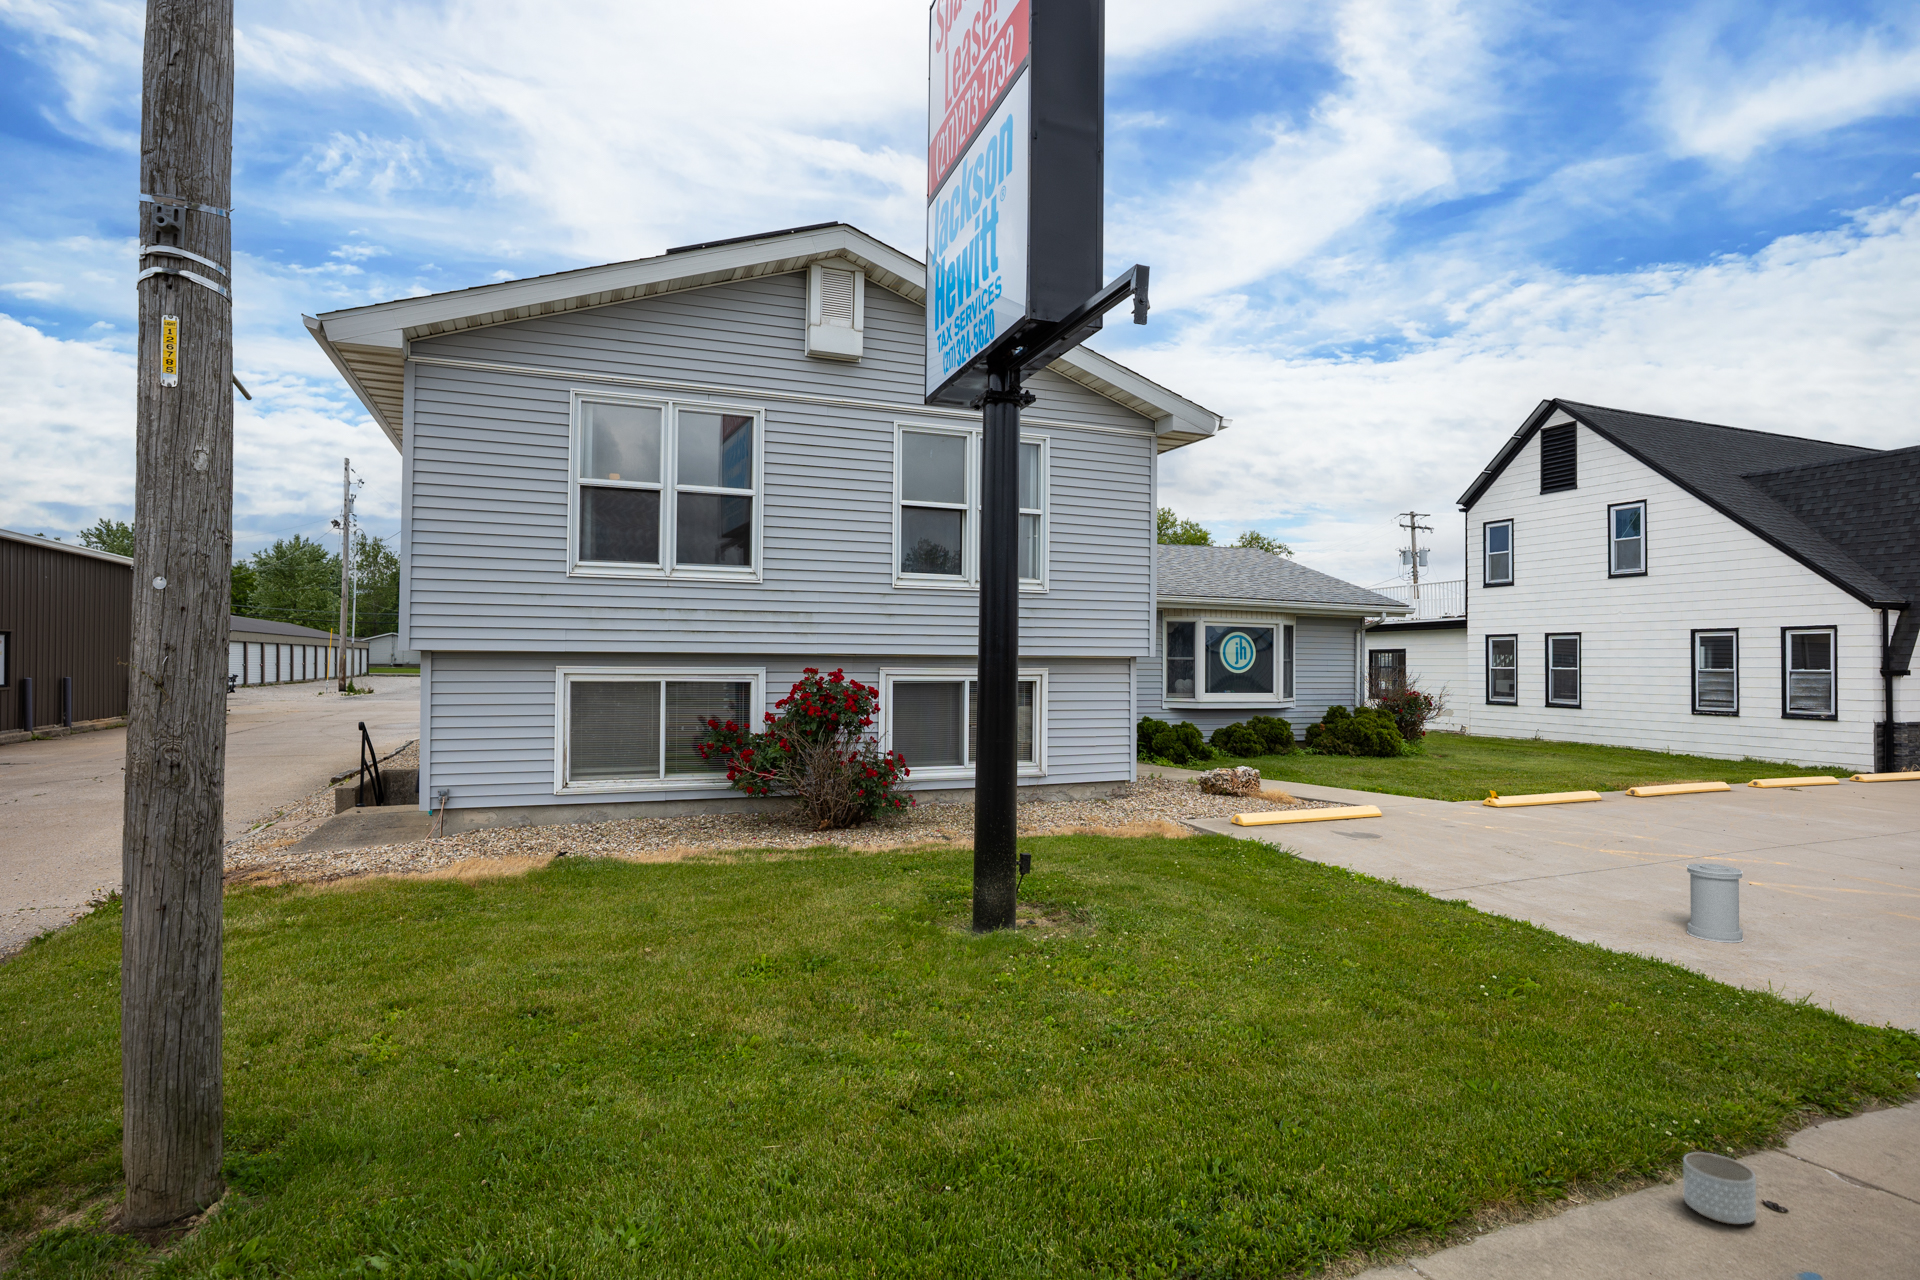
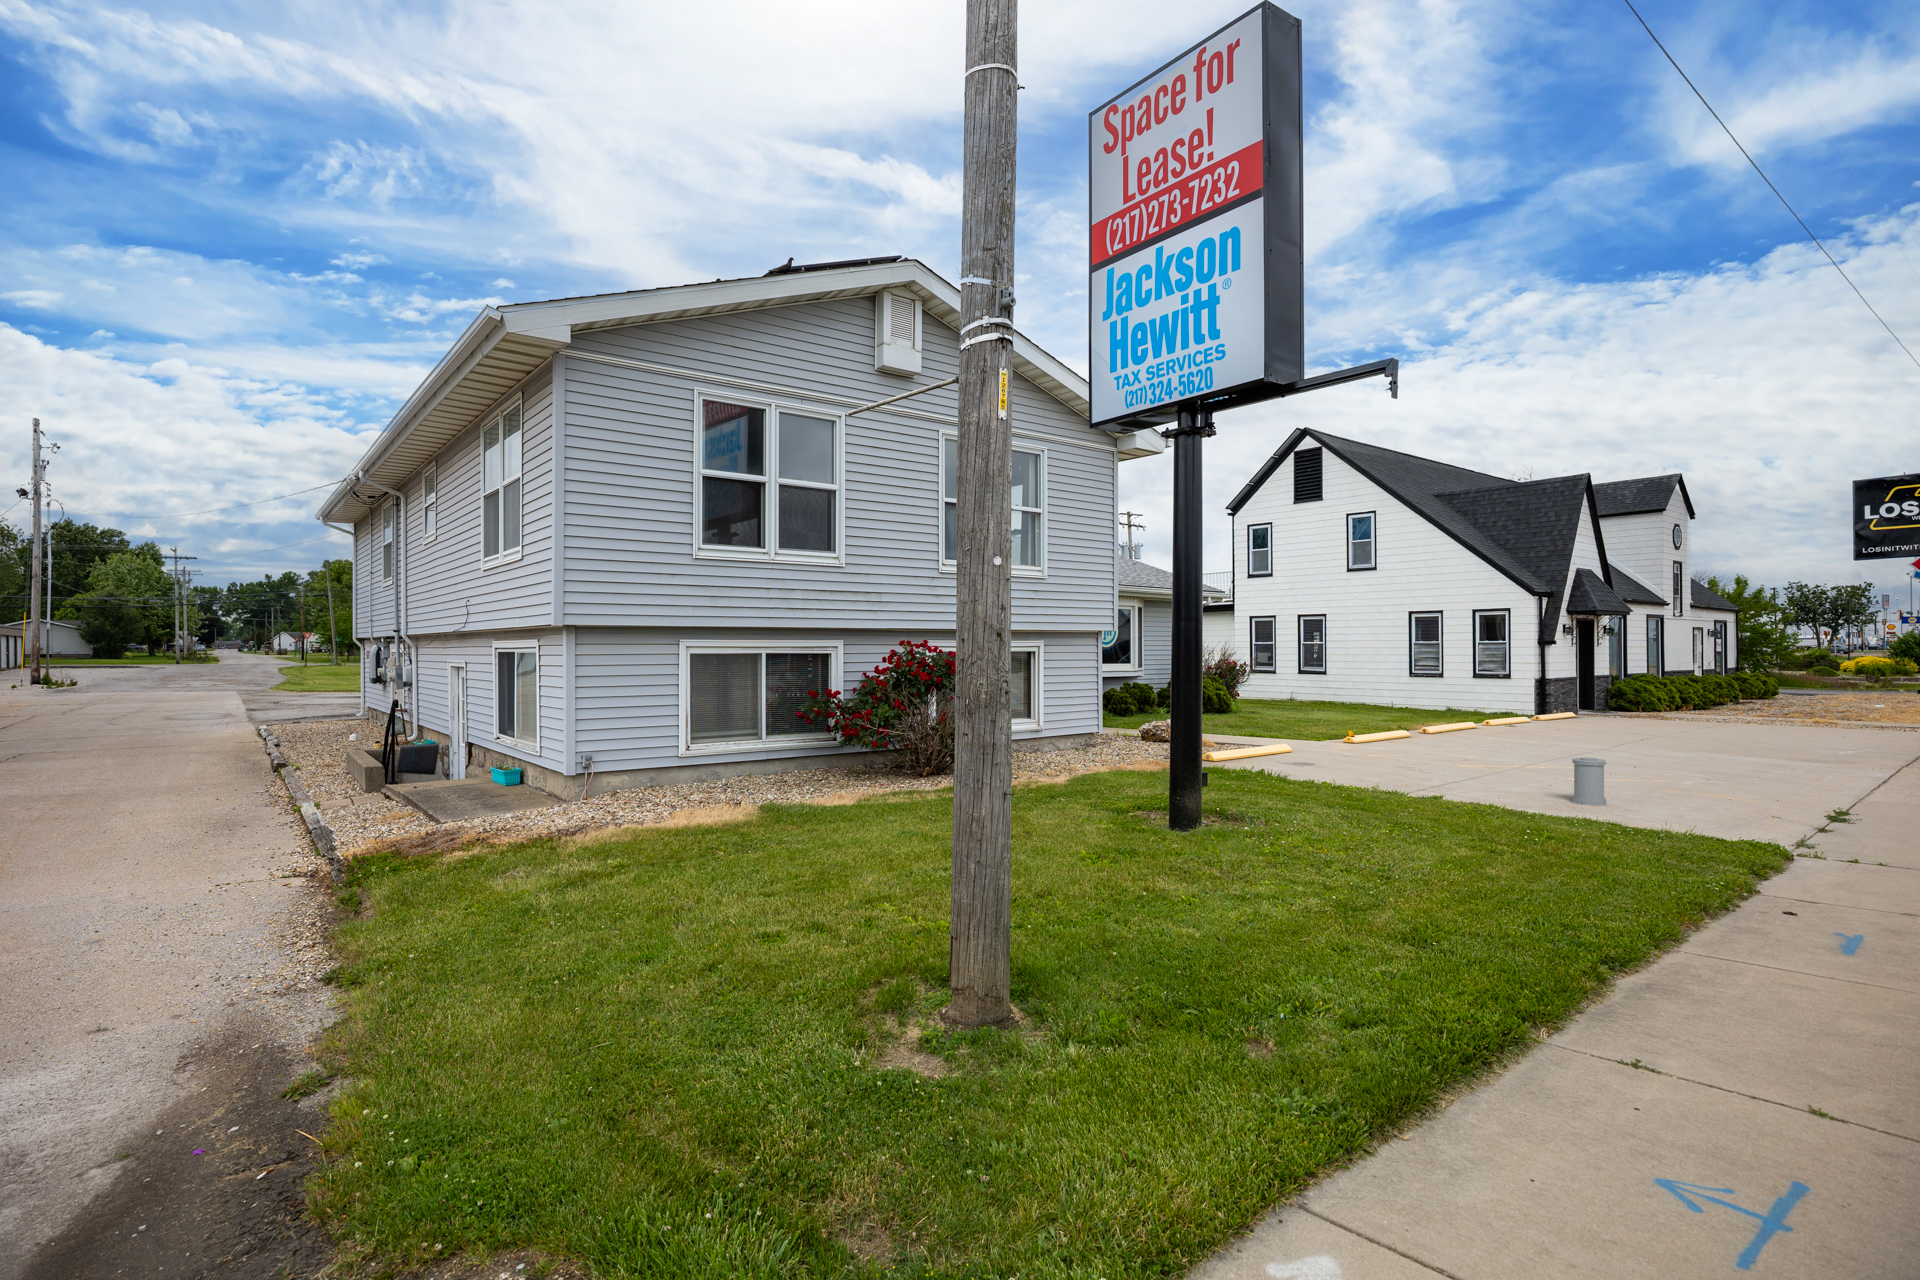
planter: present [1683,1152,1756,1224] -> none [1753,881,1793,912]

